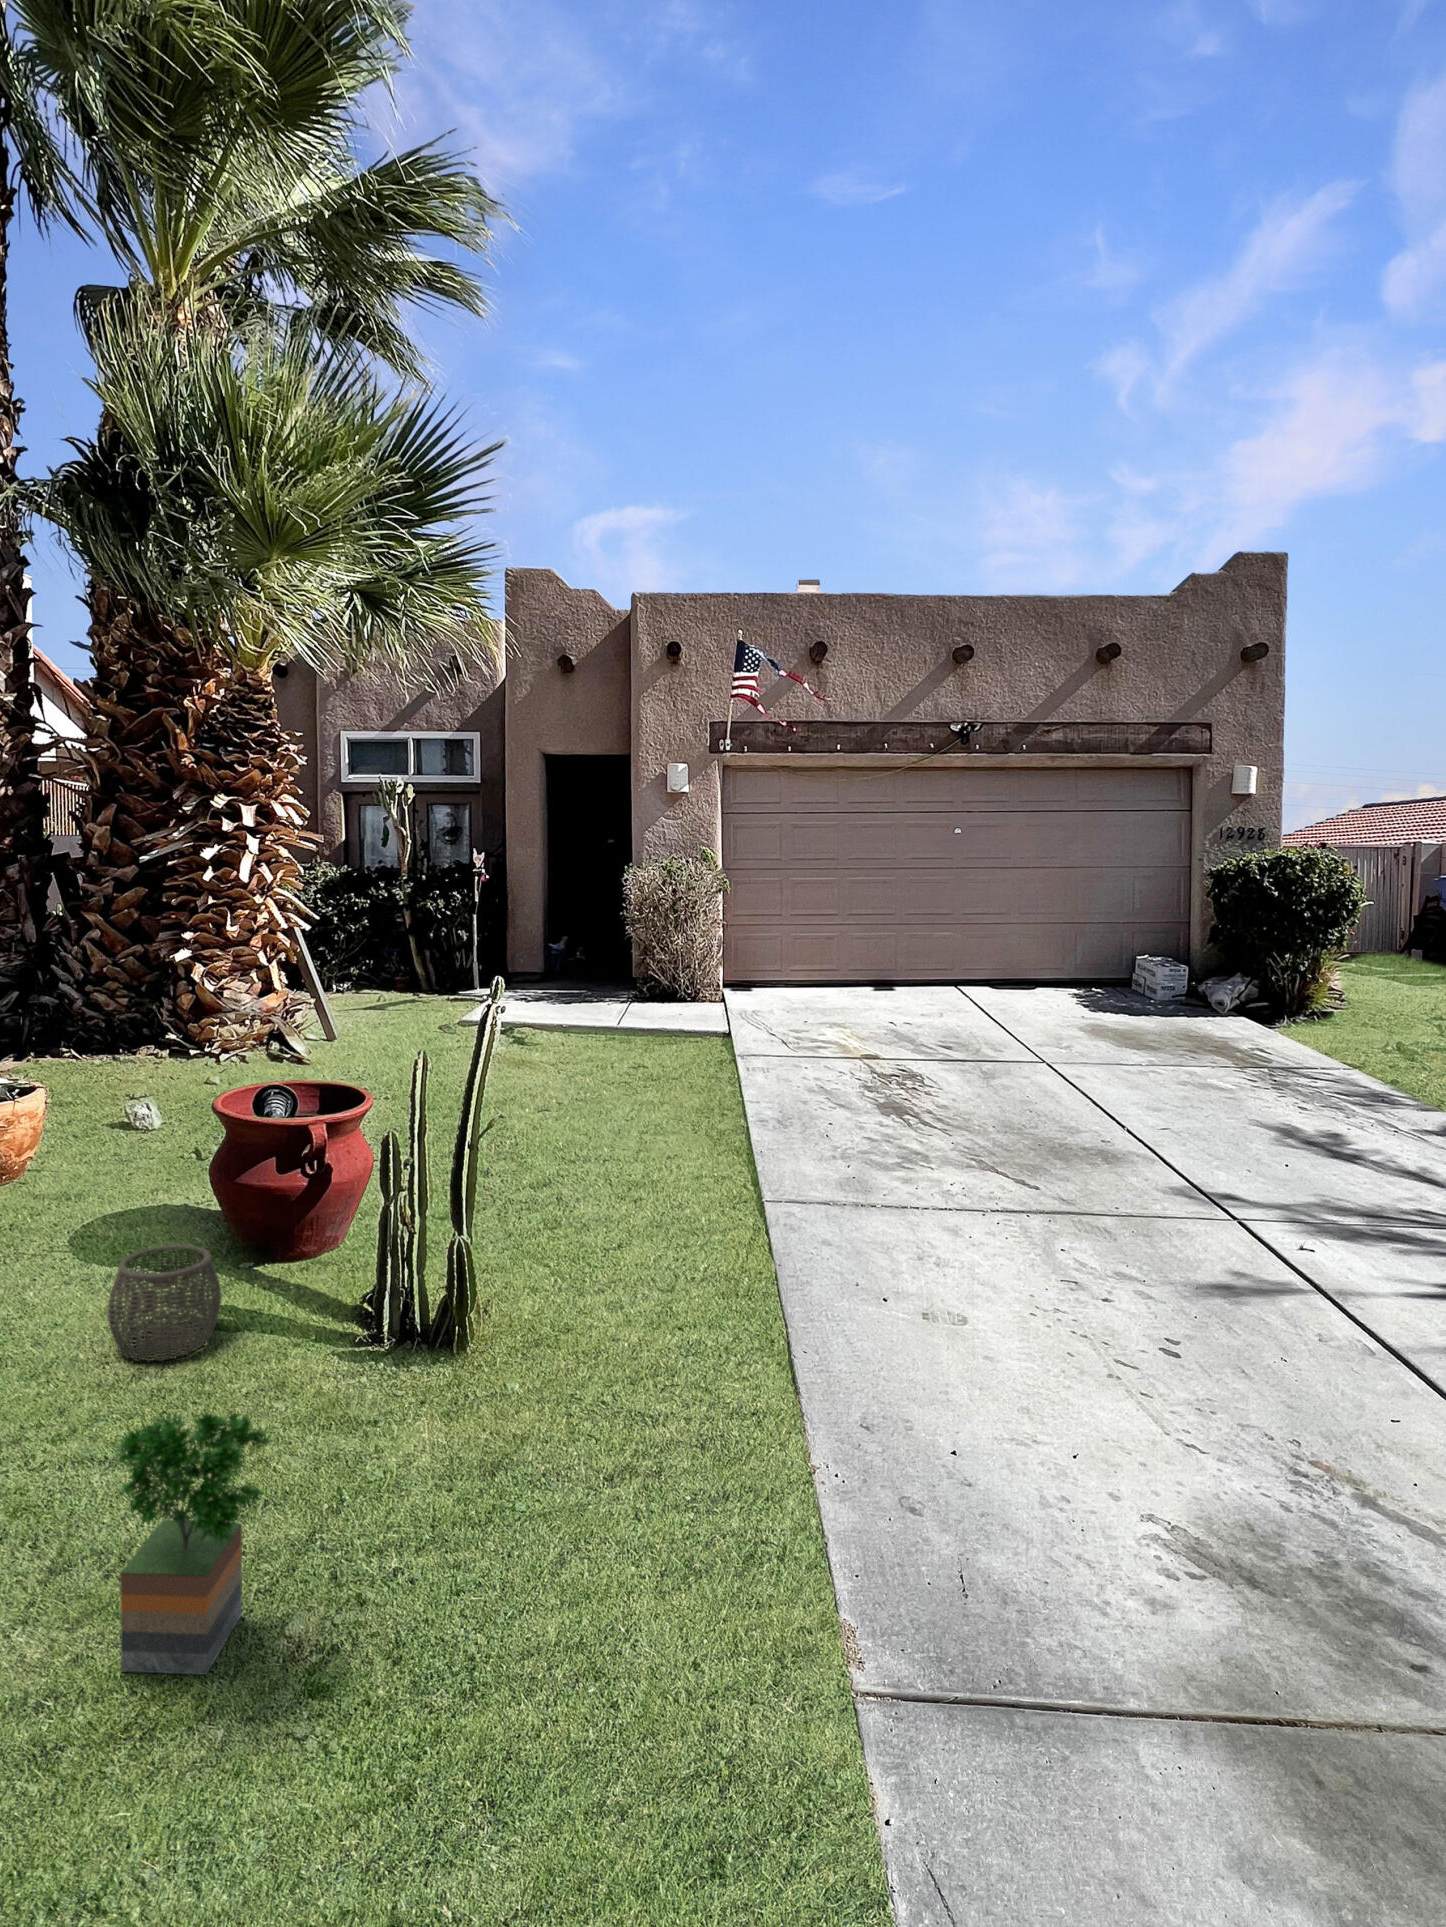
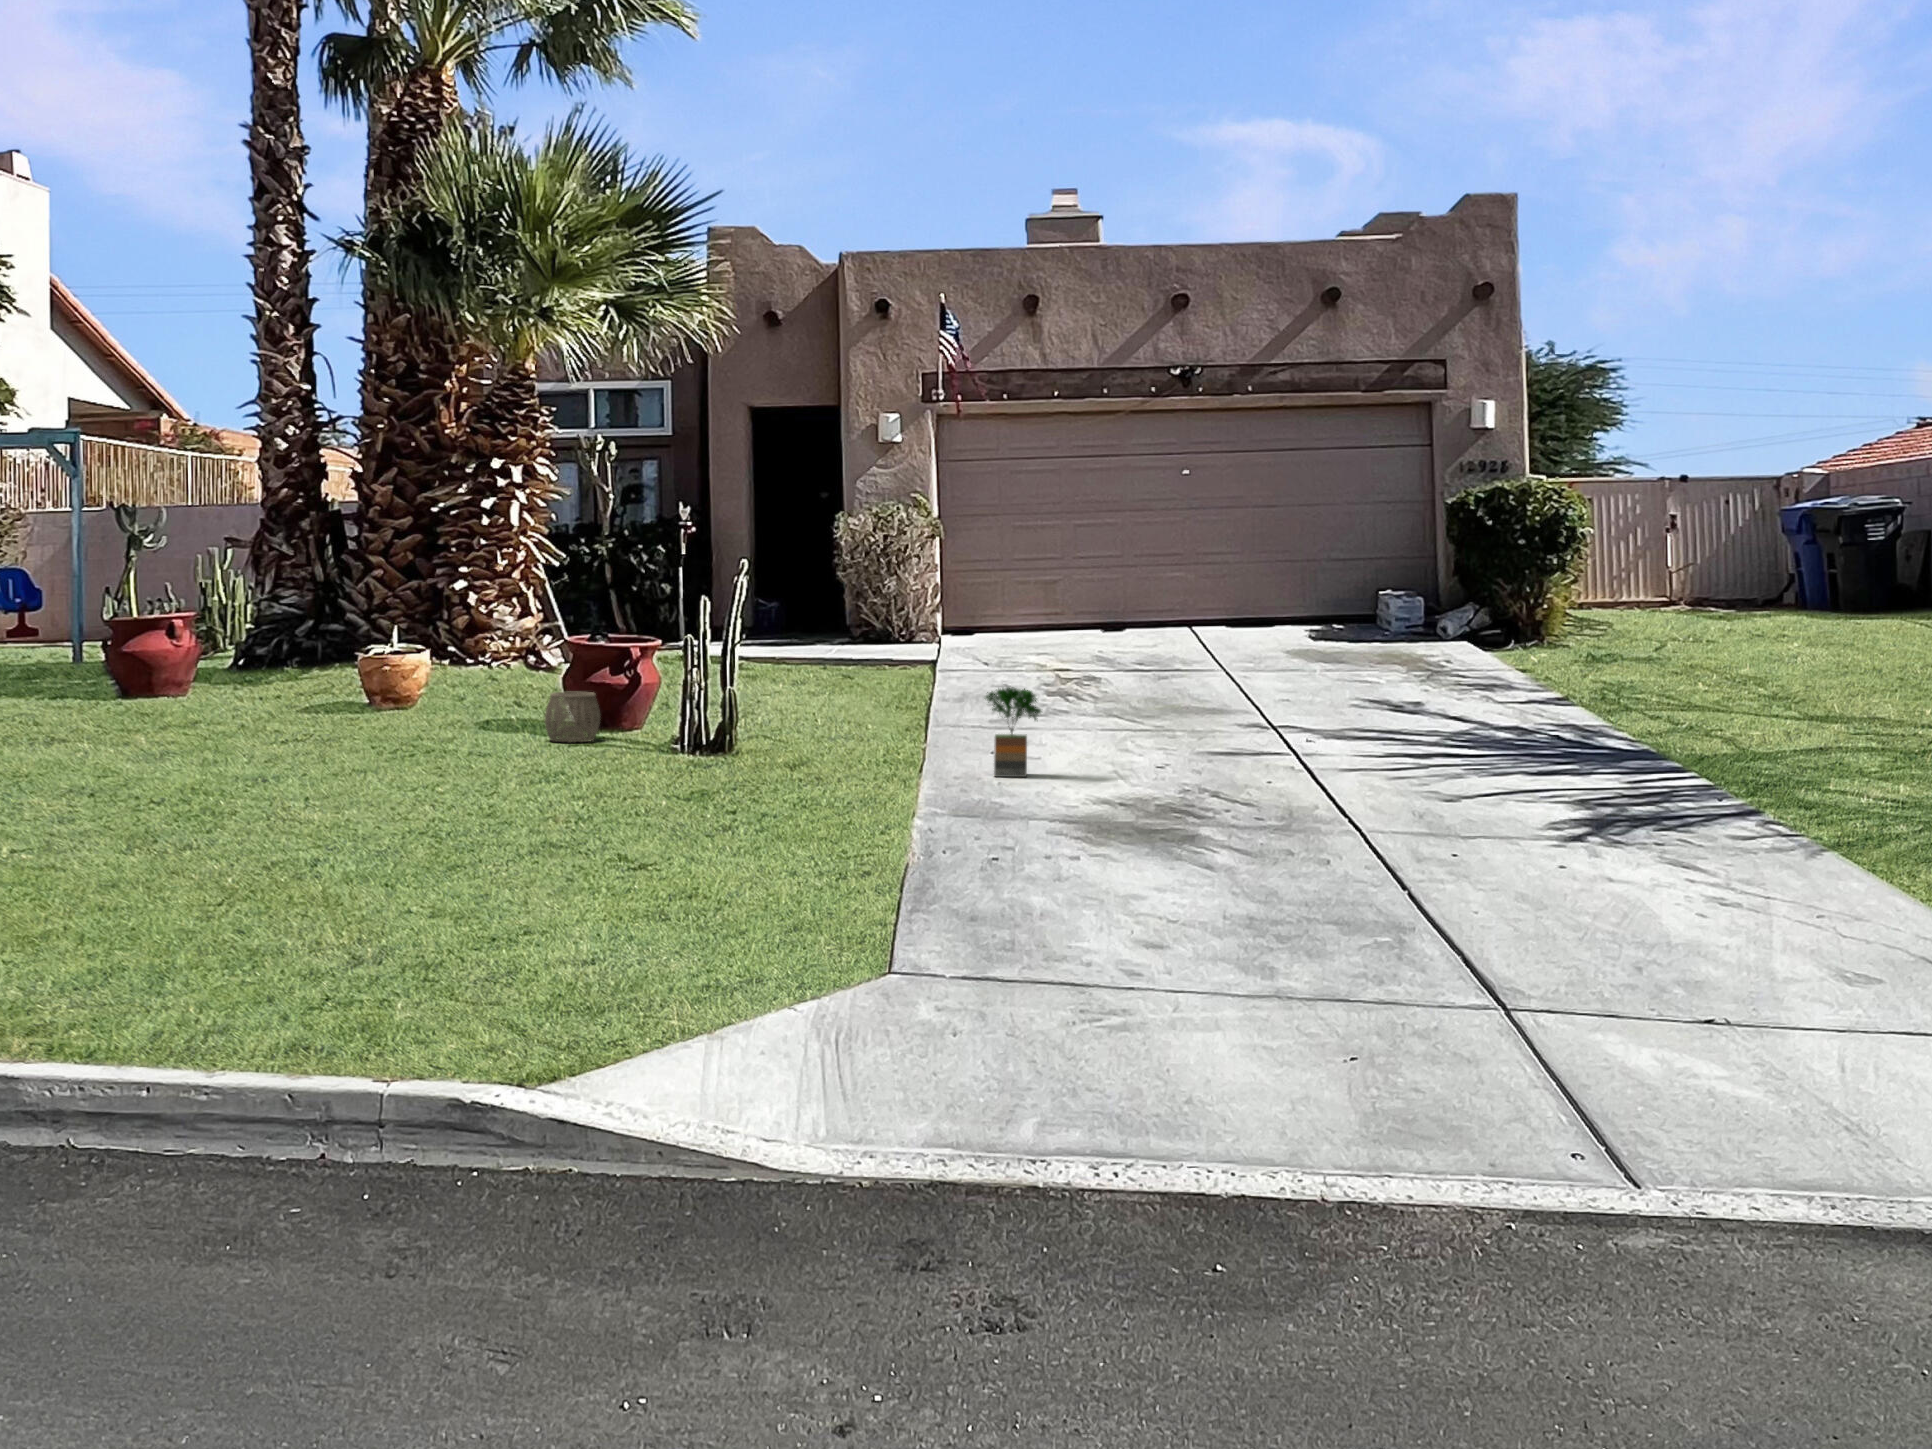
potted tree: present [115,1412,271,1675] -> present [985,688,1041,777]

